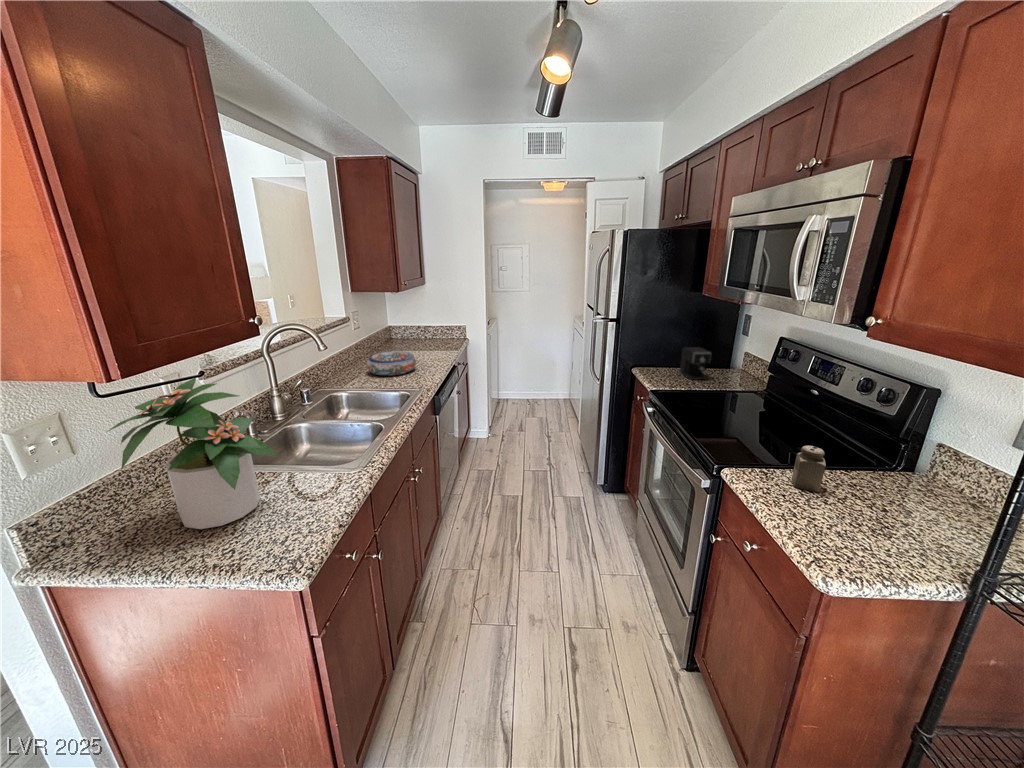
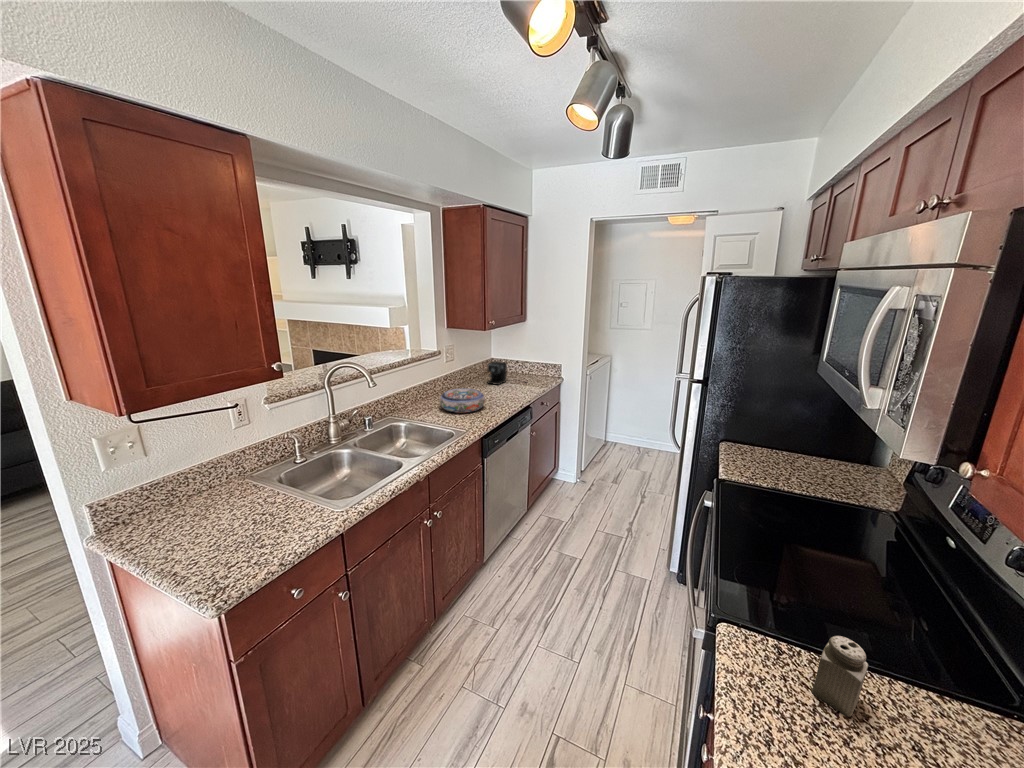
coffee maker: present [680,347,711,380] -> present [487,361,507,385]
potted plant: present [107,378,277,529] -> none [137,410,266,537]

